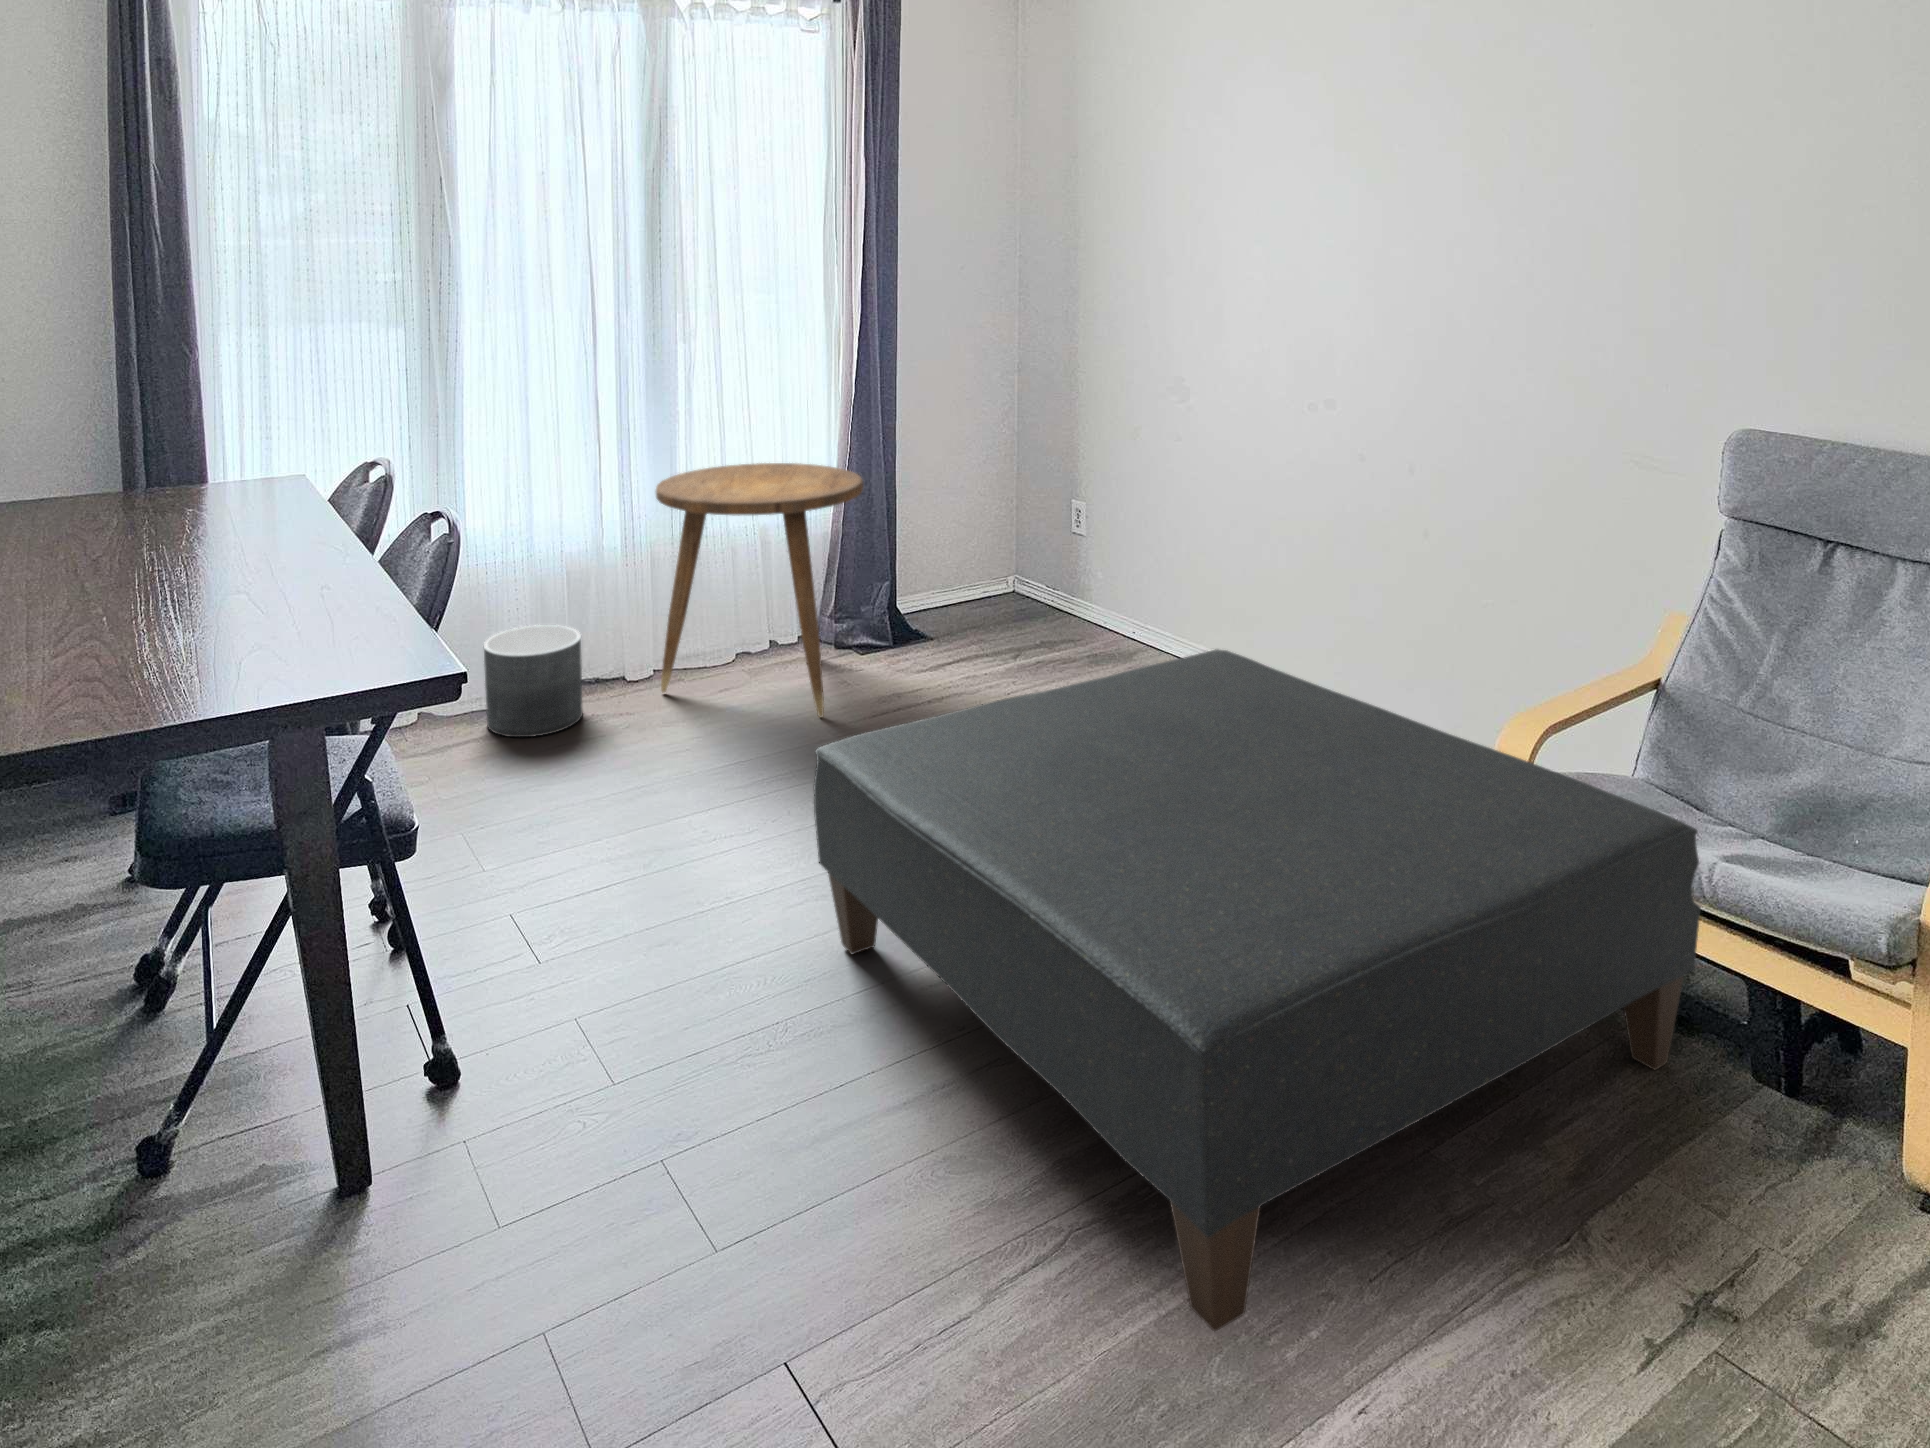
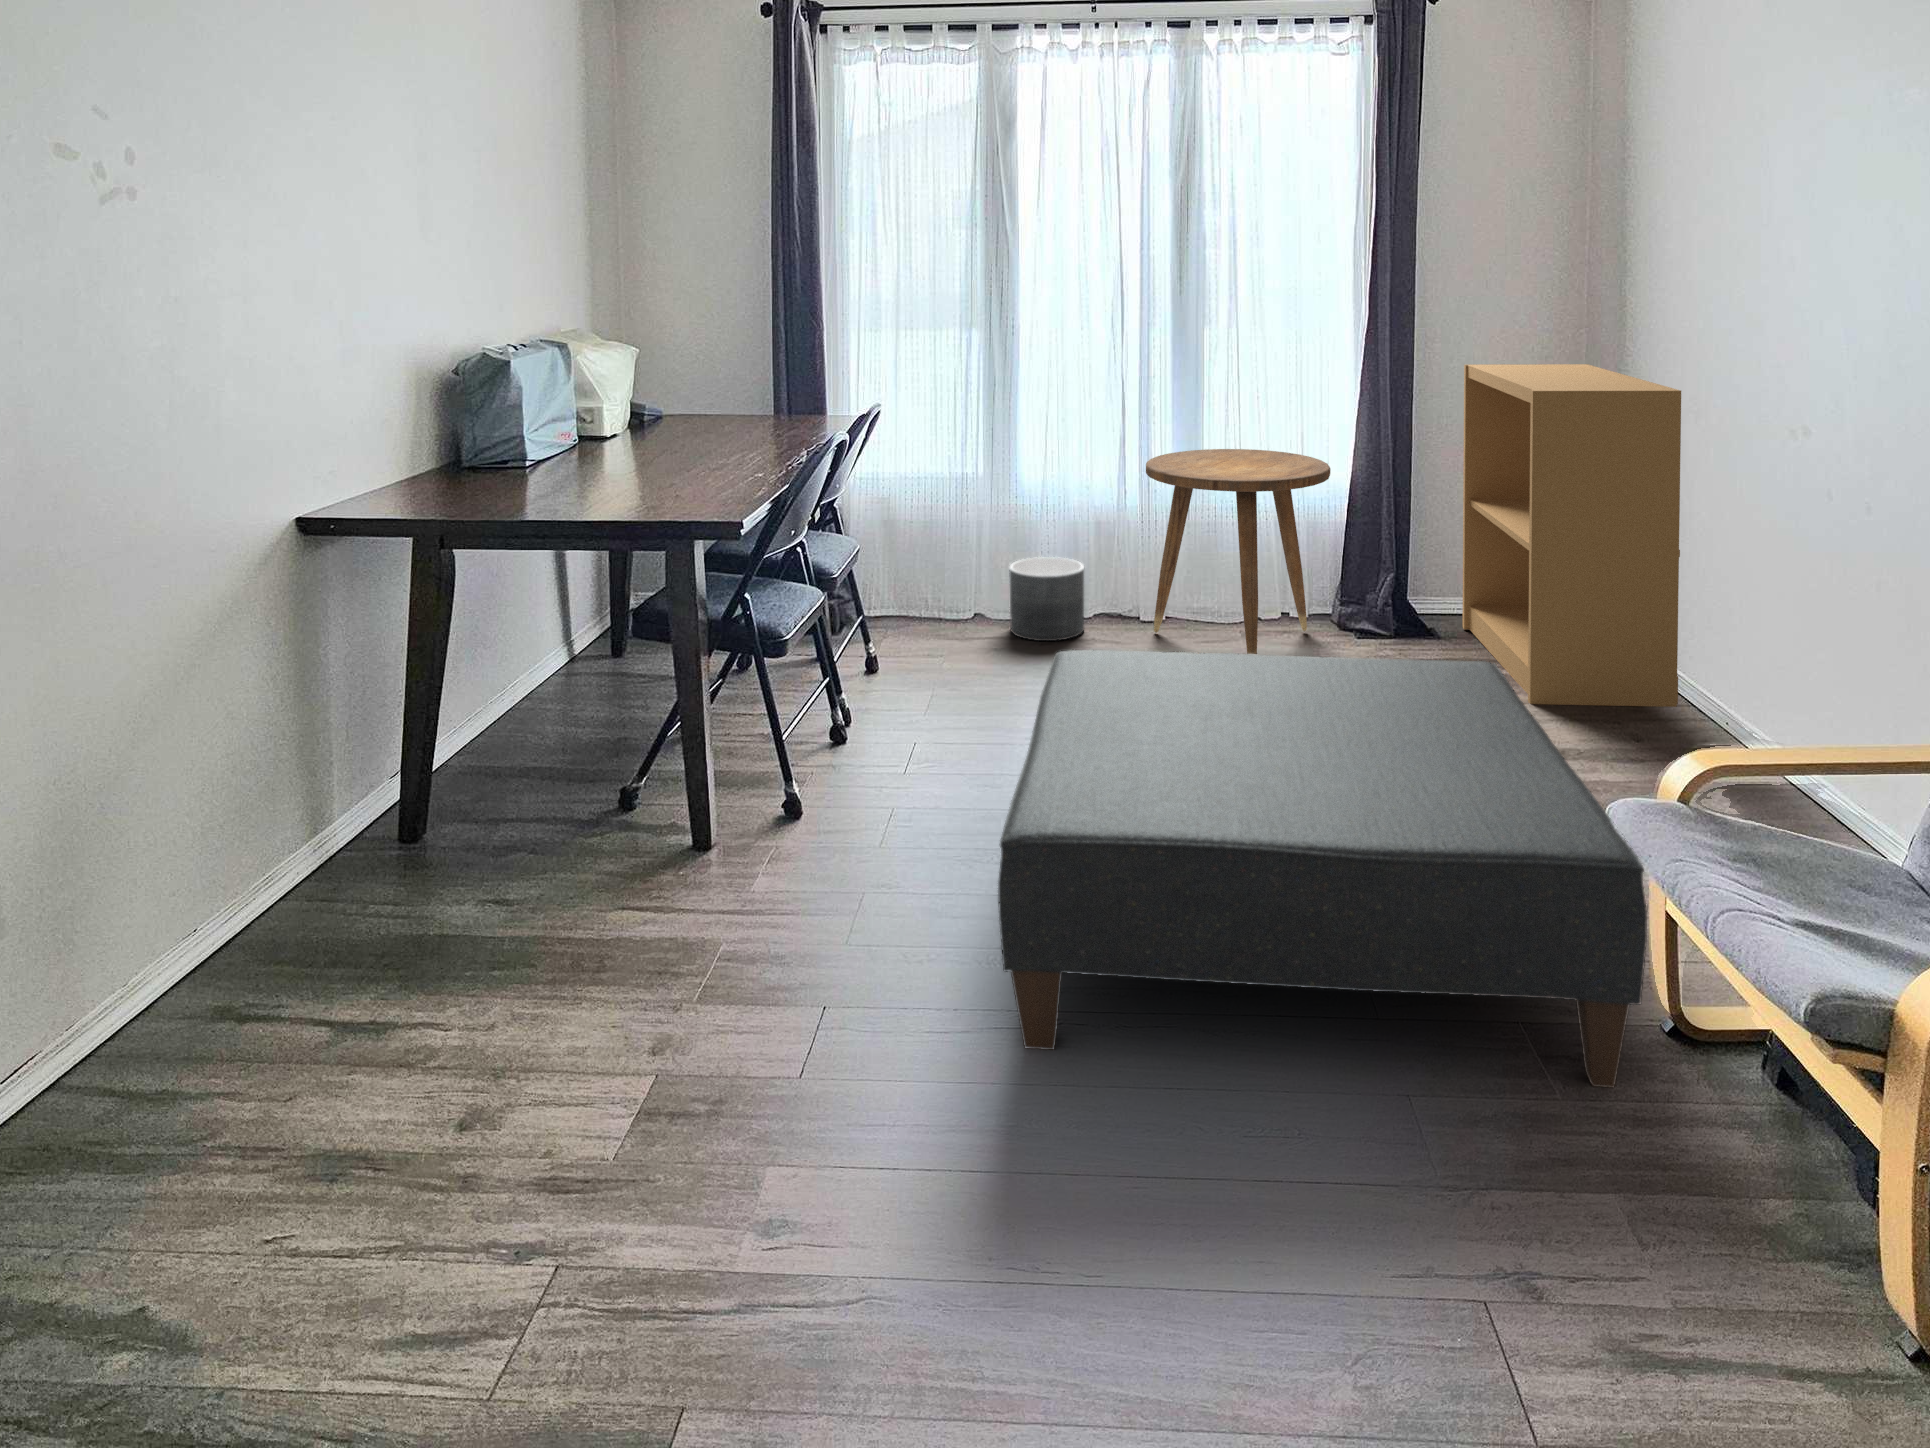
bookshelf: none [935,347,1187,684] -> present [1463,364,1681,707]

